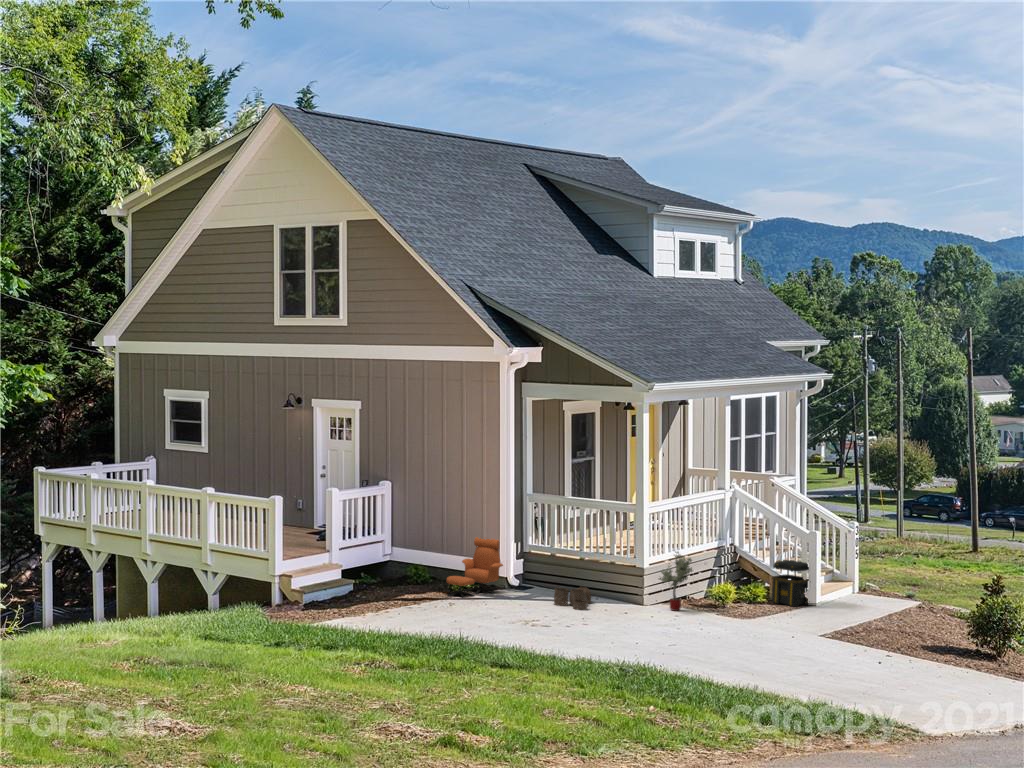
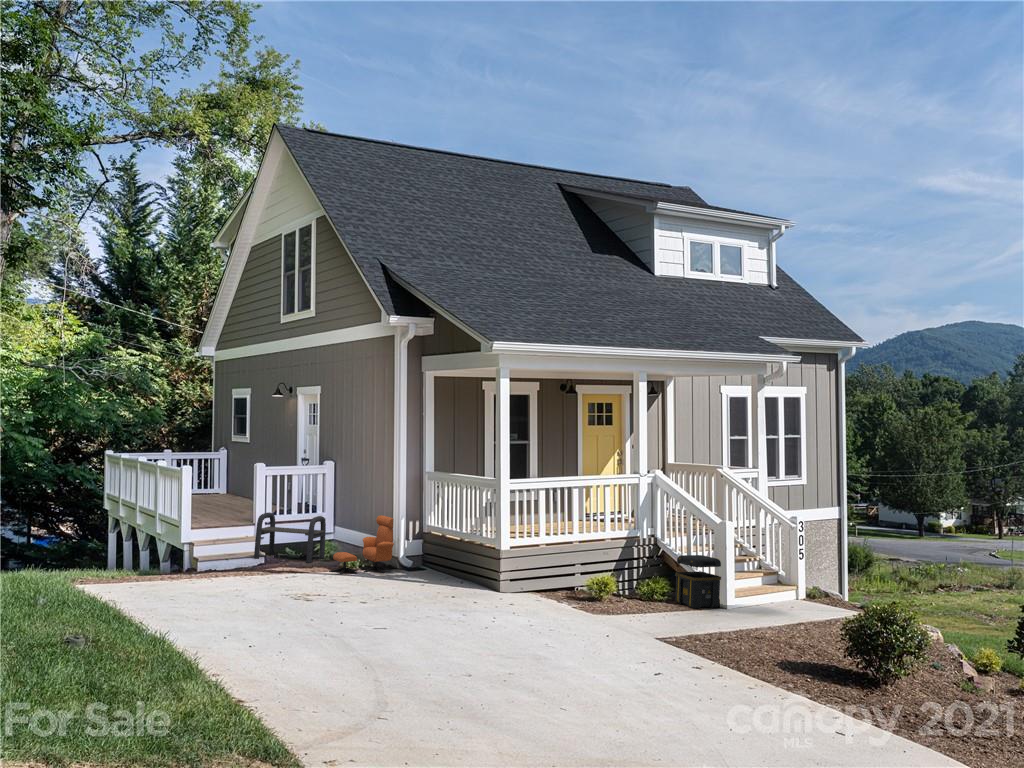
bench: none [341,538,407,588] -> present [254,512,326,563]
potted tree: present [659,552,693,611] -> none [515,534,563,602]
woven basket: present [554,587,591,610] -> none [416,566,463,593]

